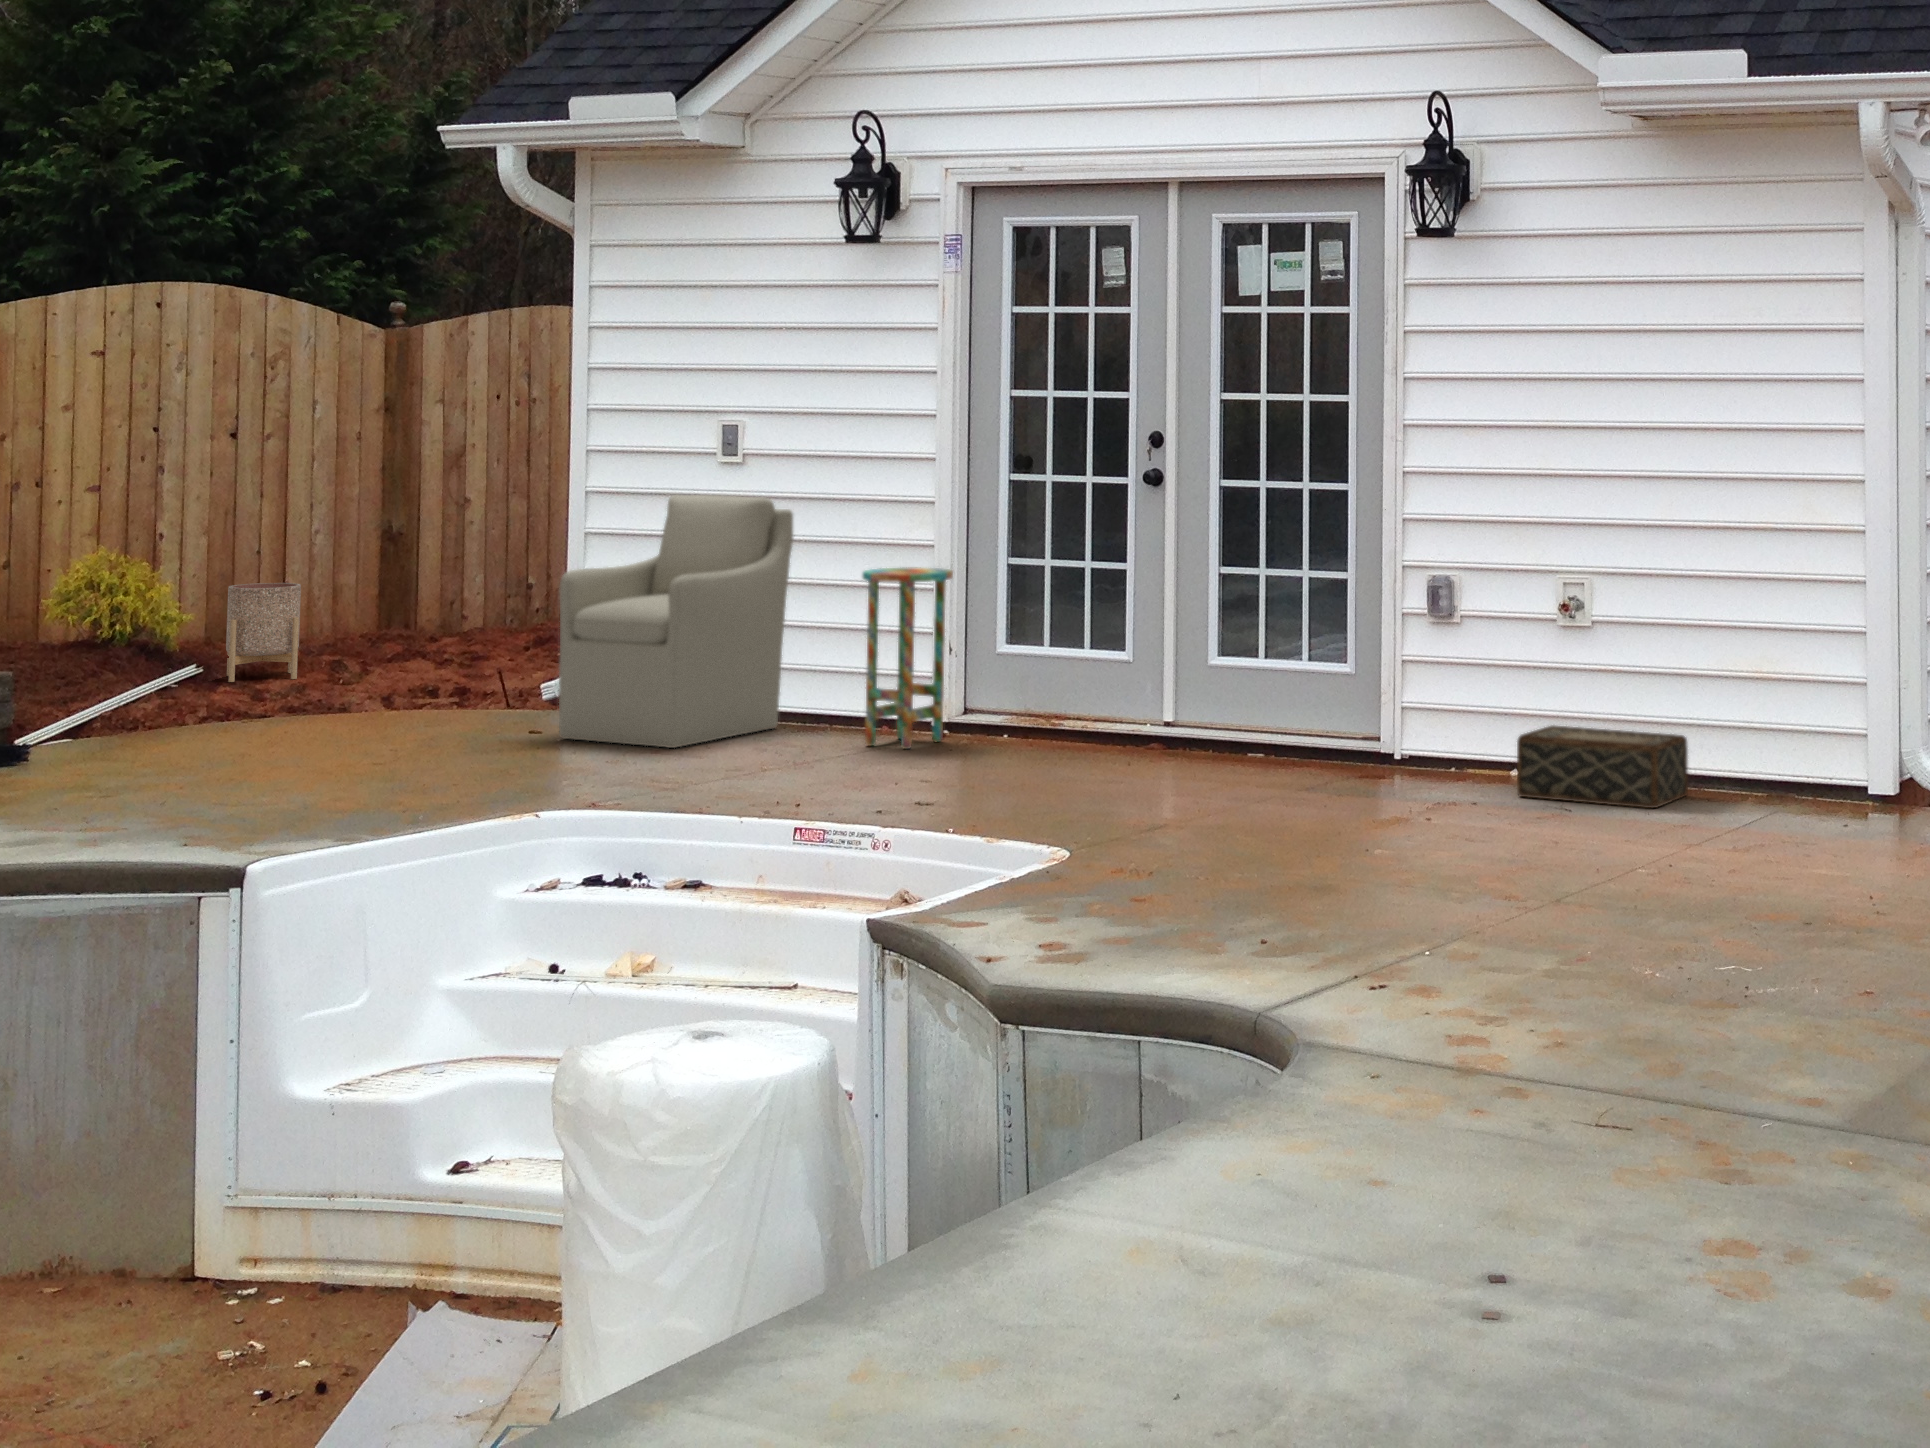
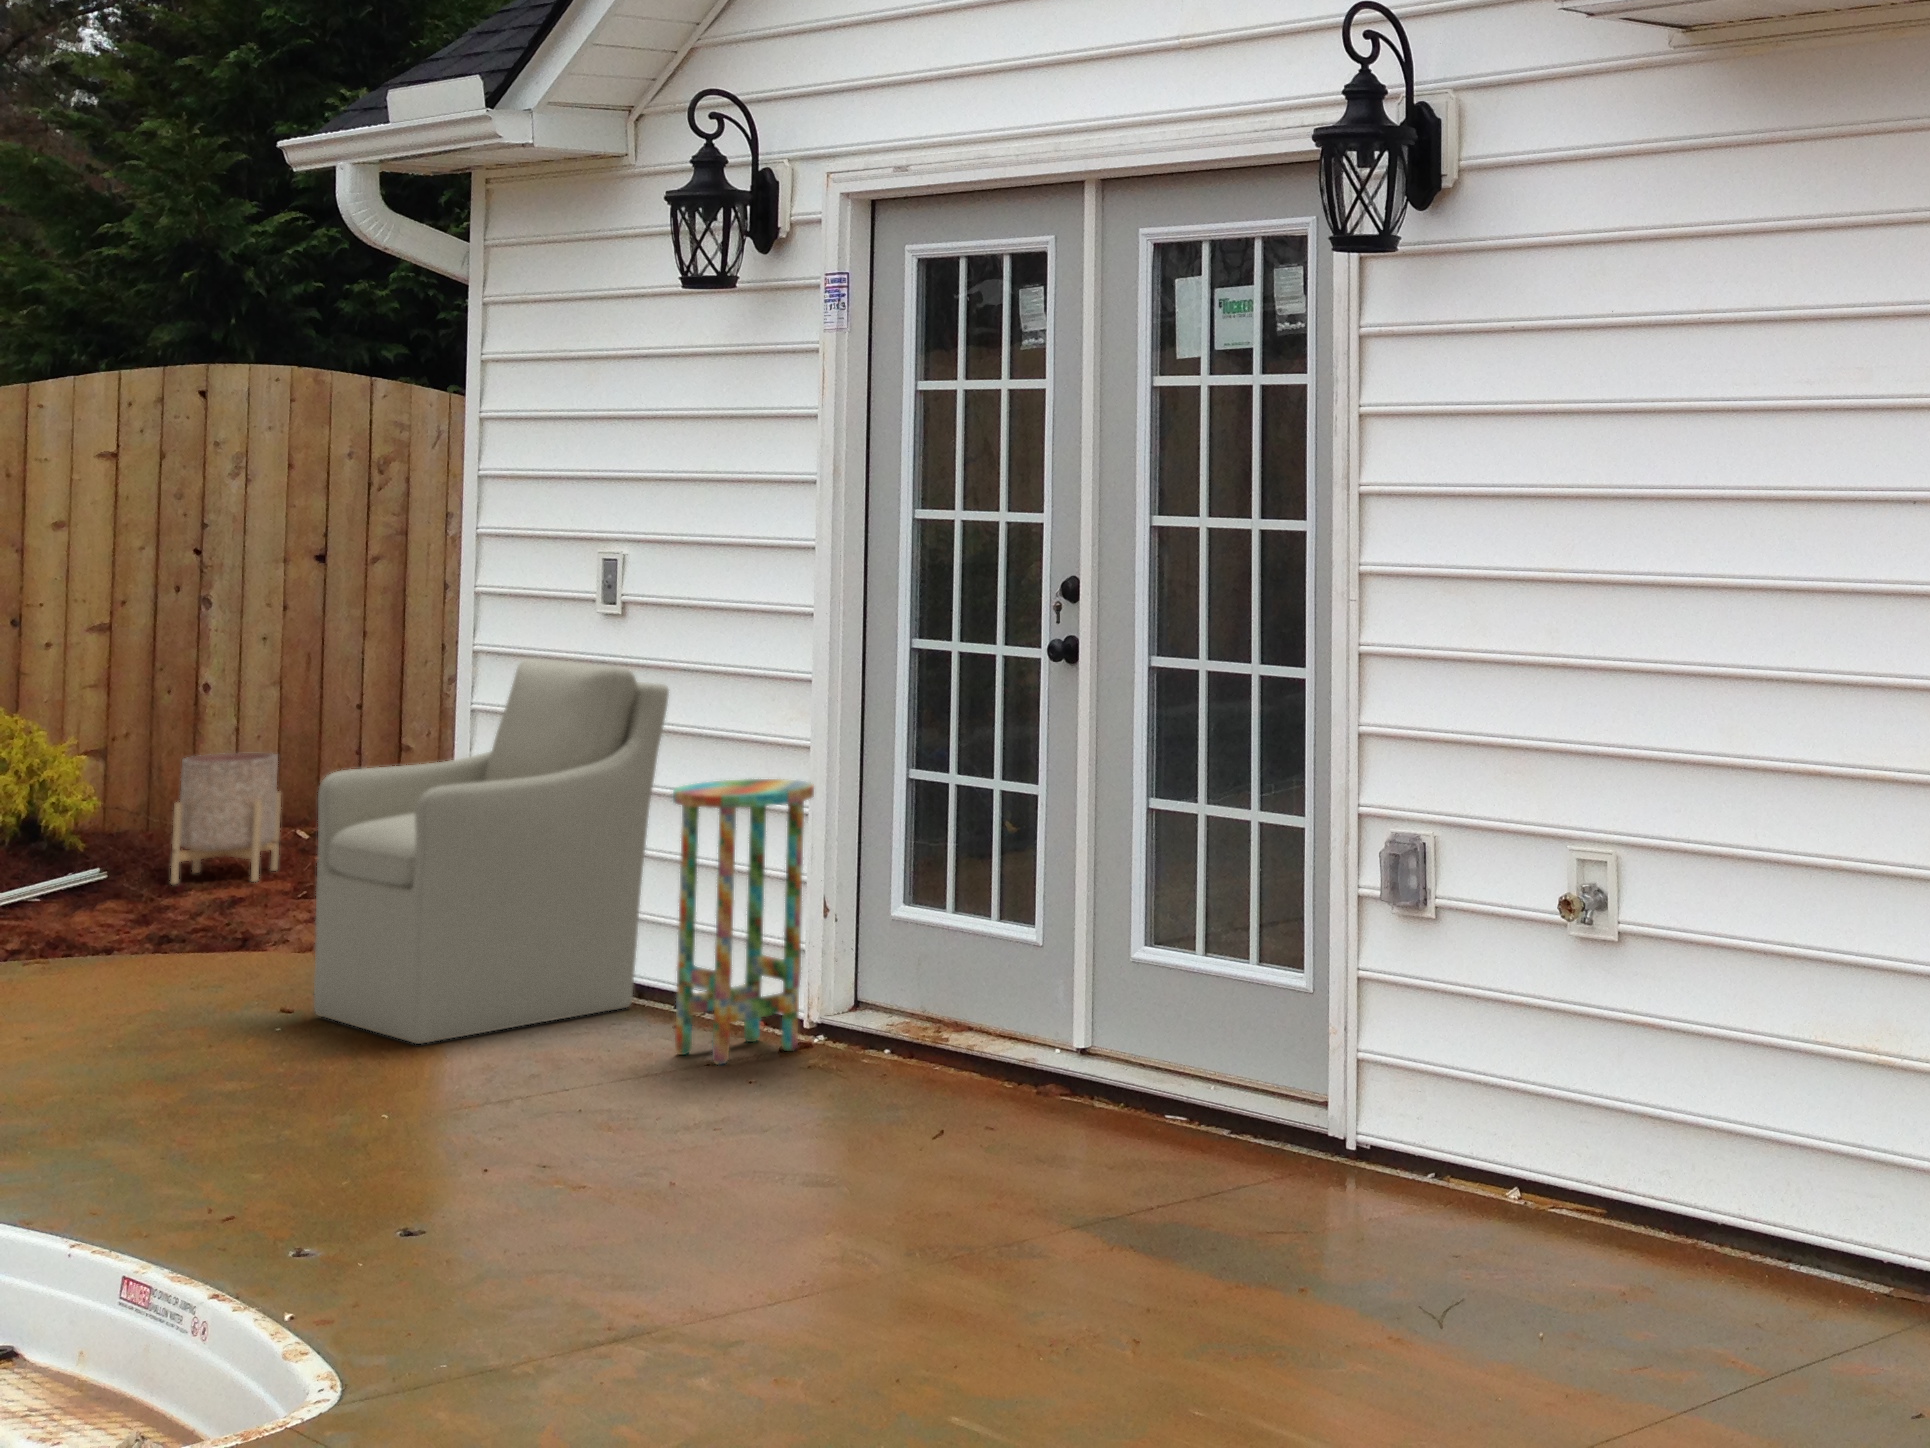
woven basket: present [1517,726,1688,808] -> none [1455,1116,1758,1308]

